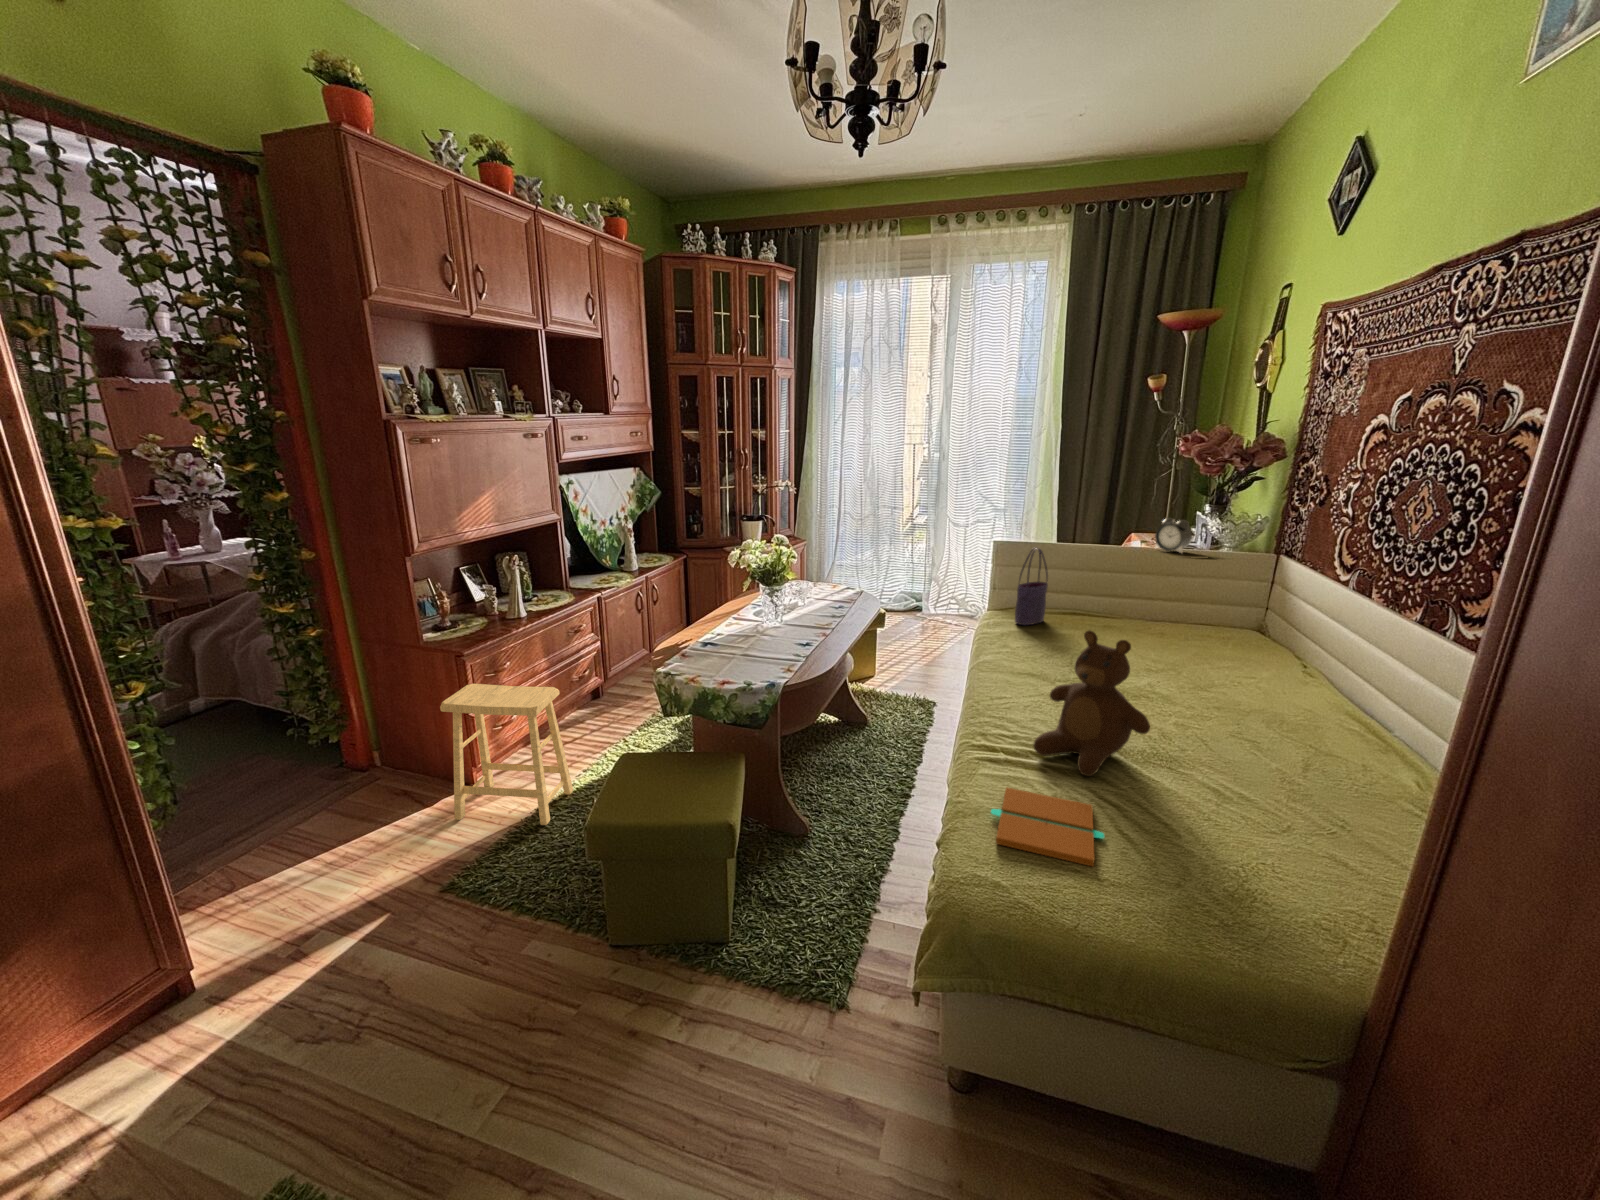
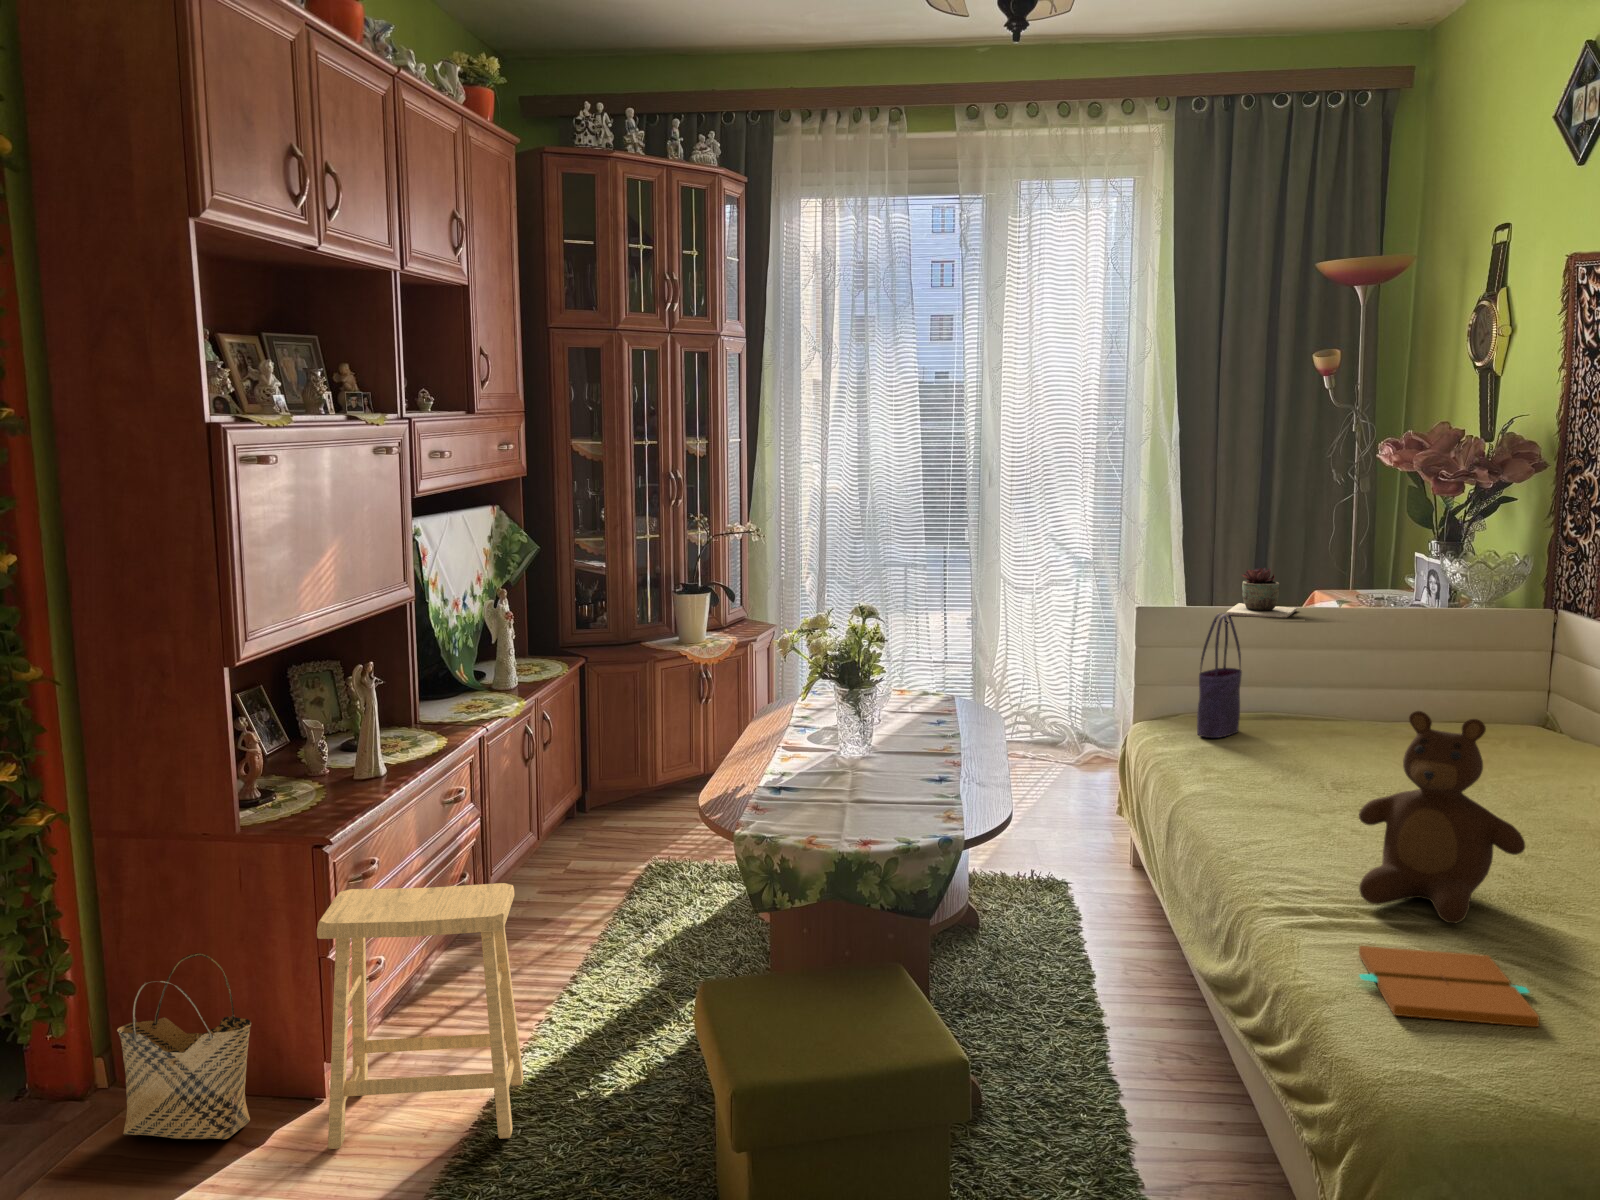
alarm clock: present [1155,518,1192,553] -> none [1382,561,1437,615]
succulent plant: none [1047,519,1098,553] -> present [1226,568,1297,617]
woven basket: none [358,710,428,808] -> present [117,953,251,1139]

